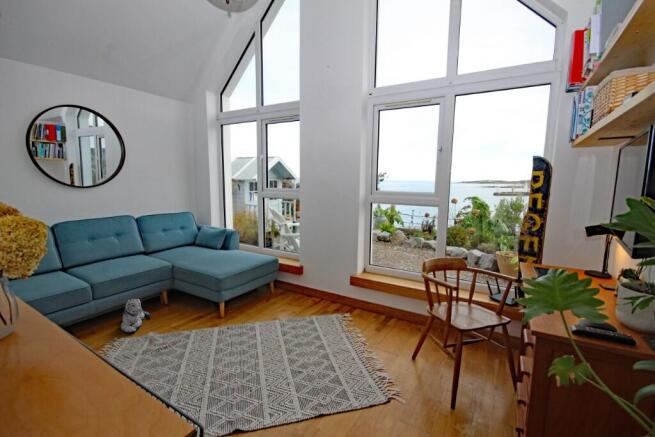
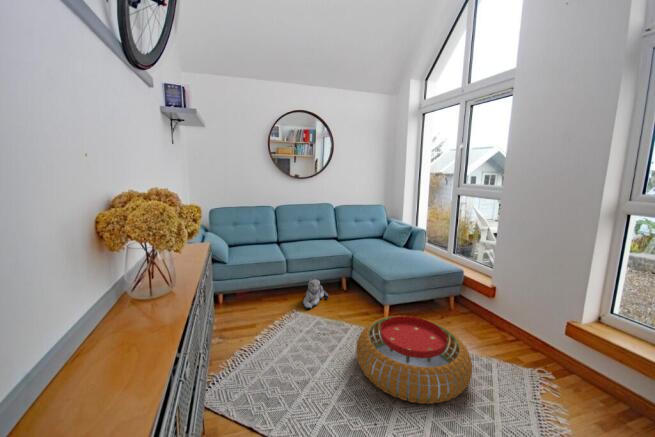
pouf: none [209,301,306,367] -> present [356,316,472,404]

